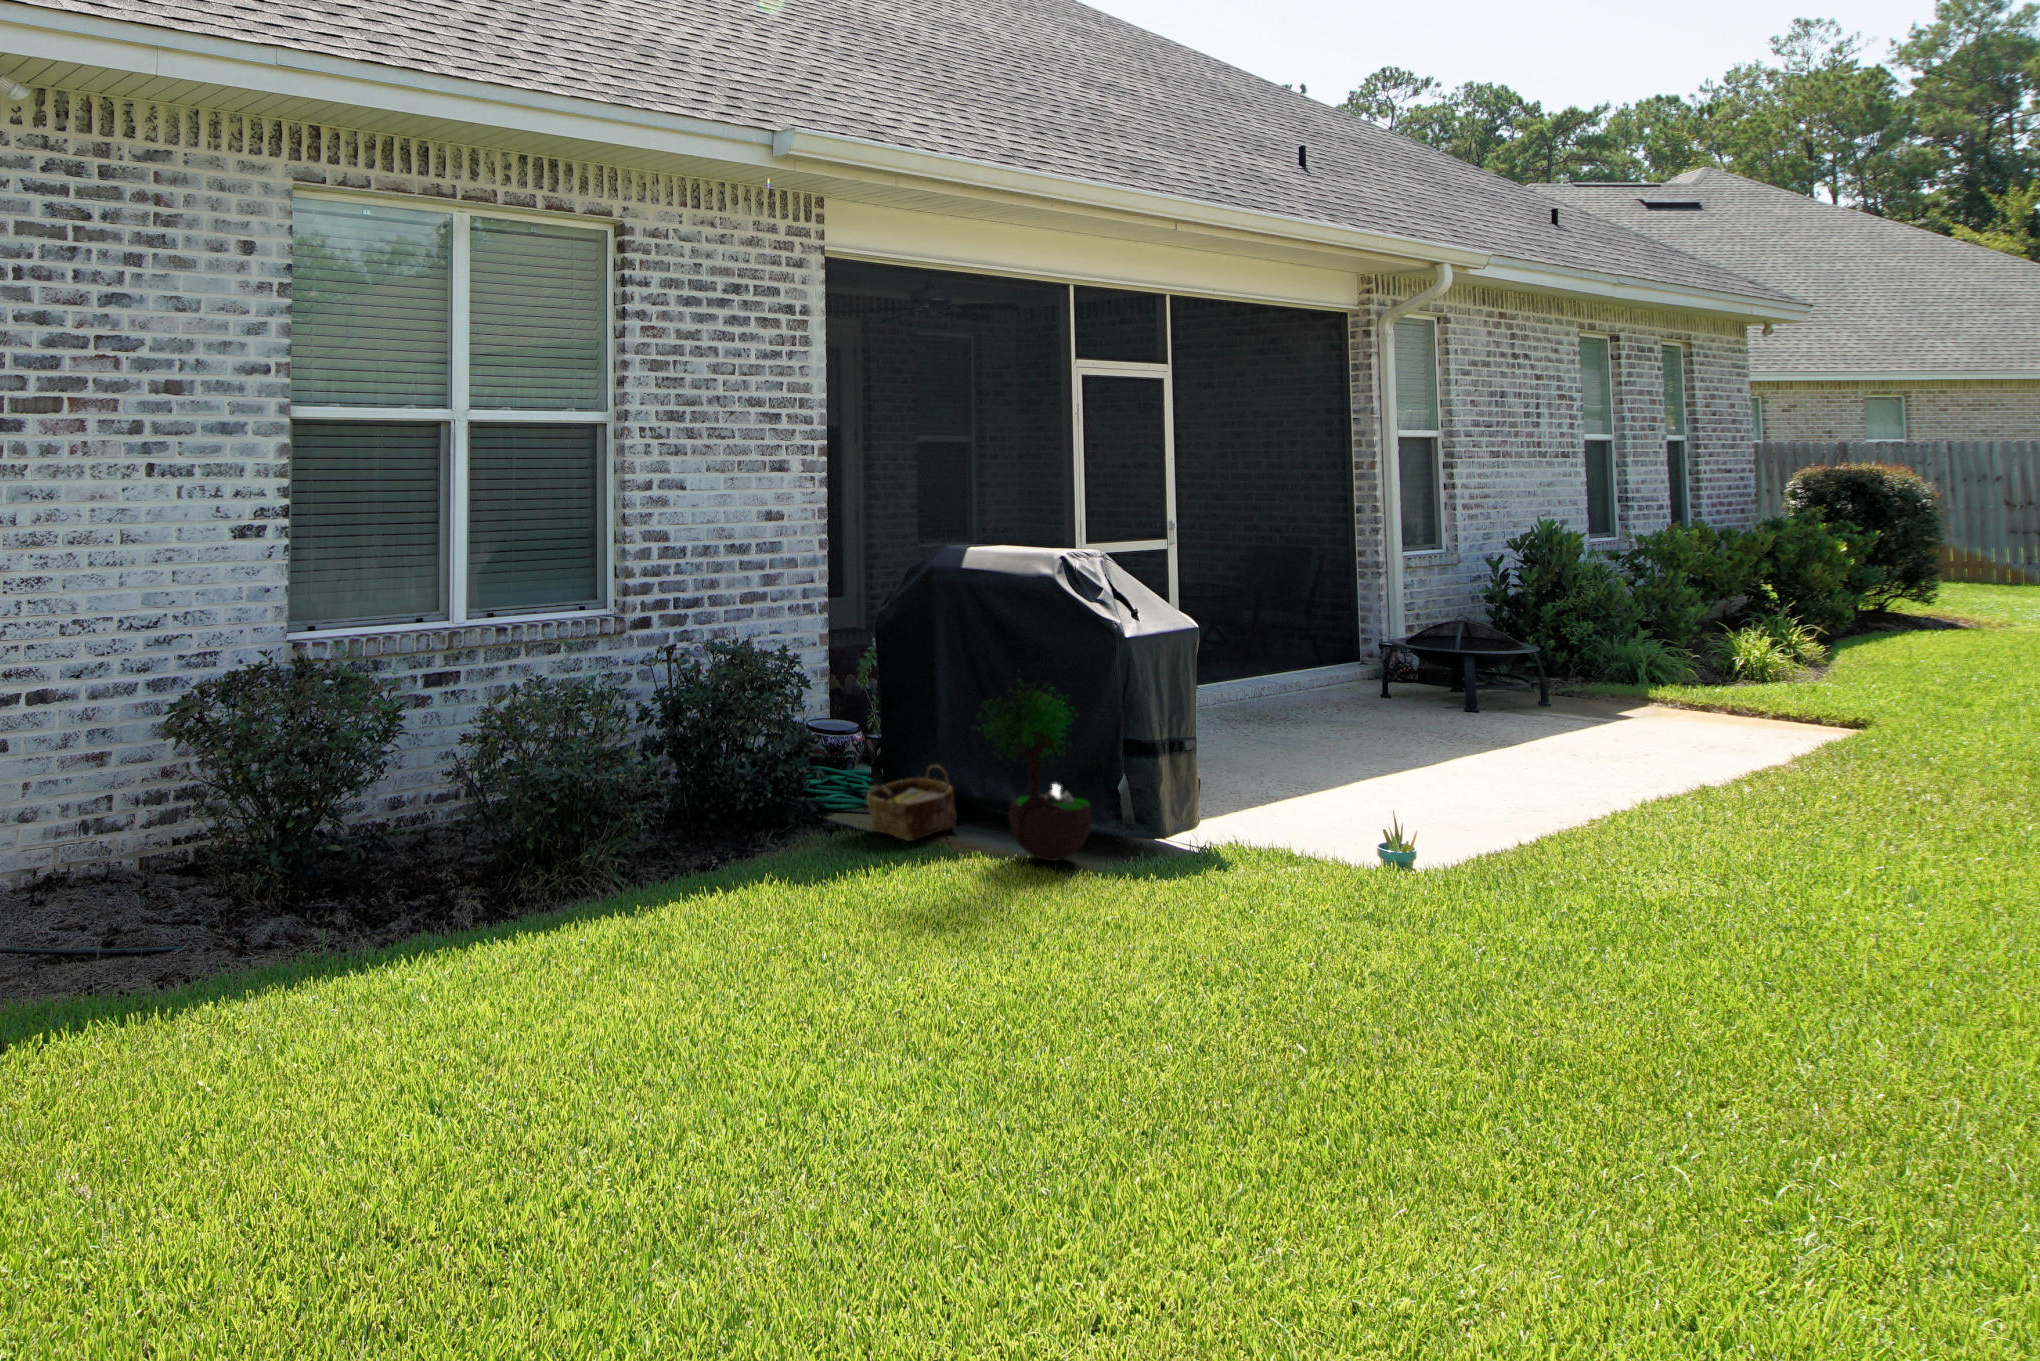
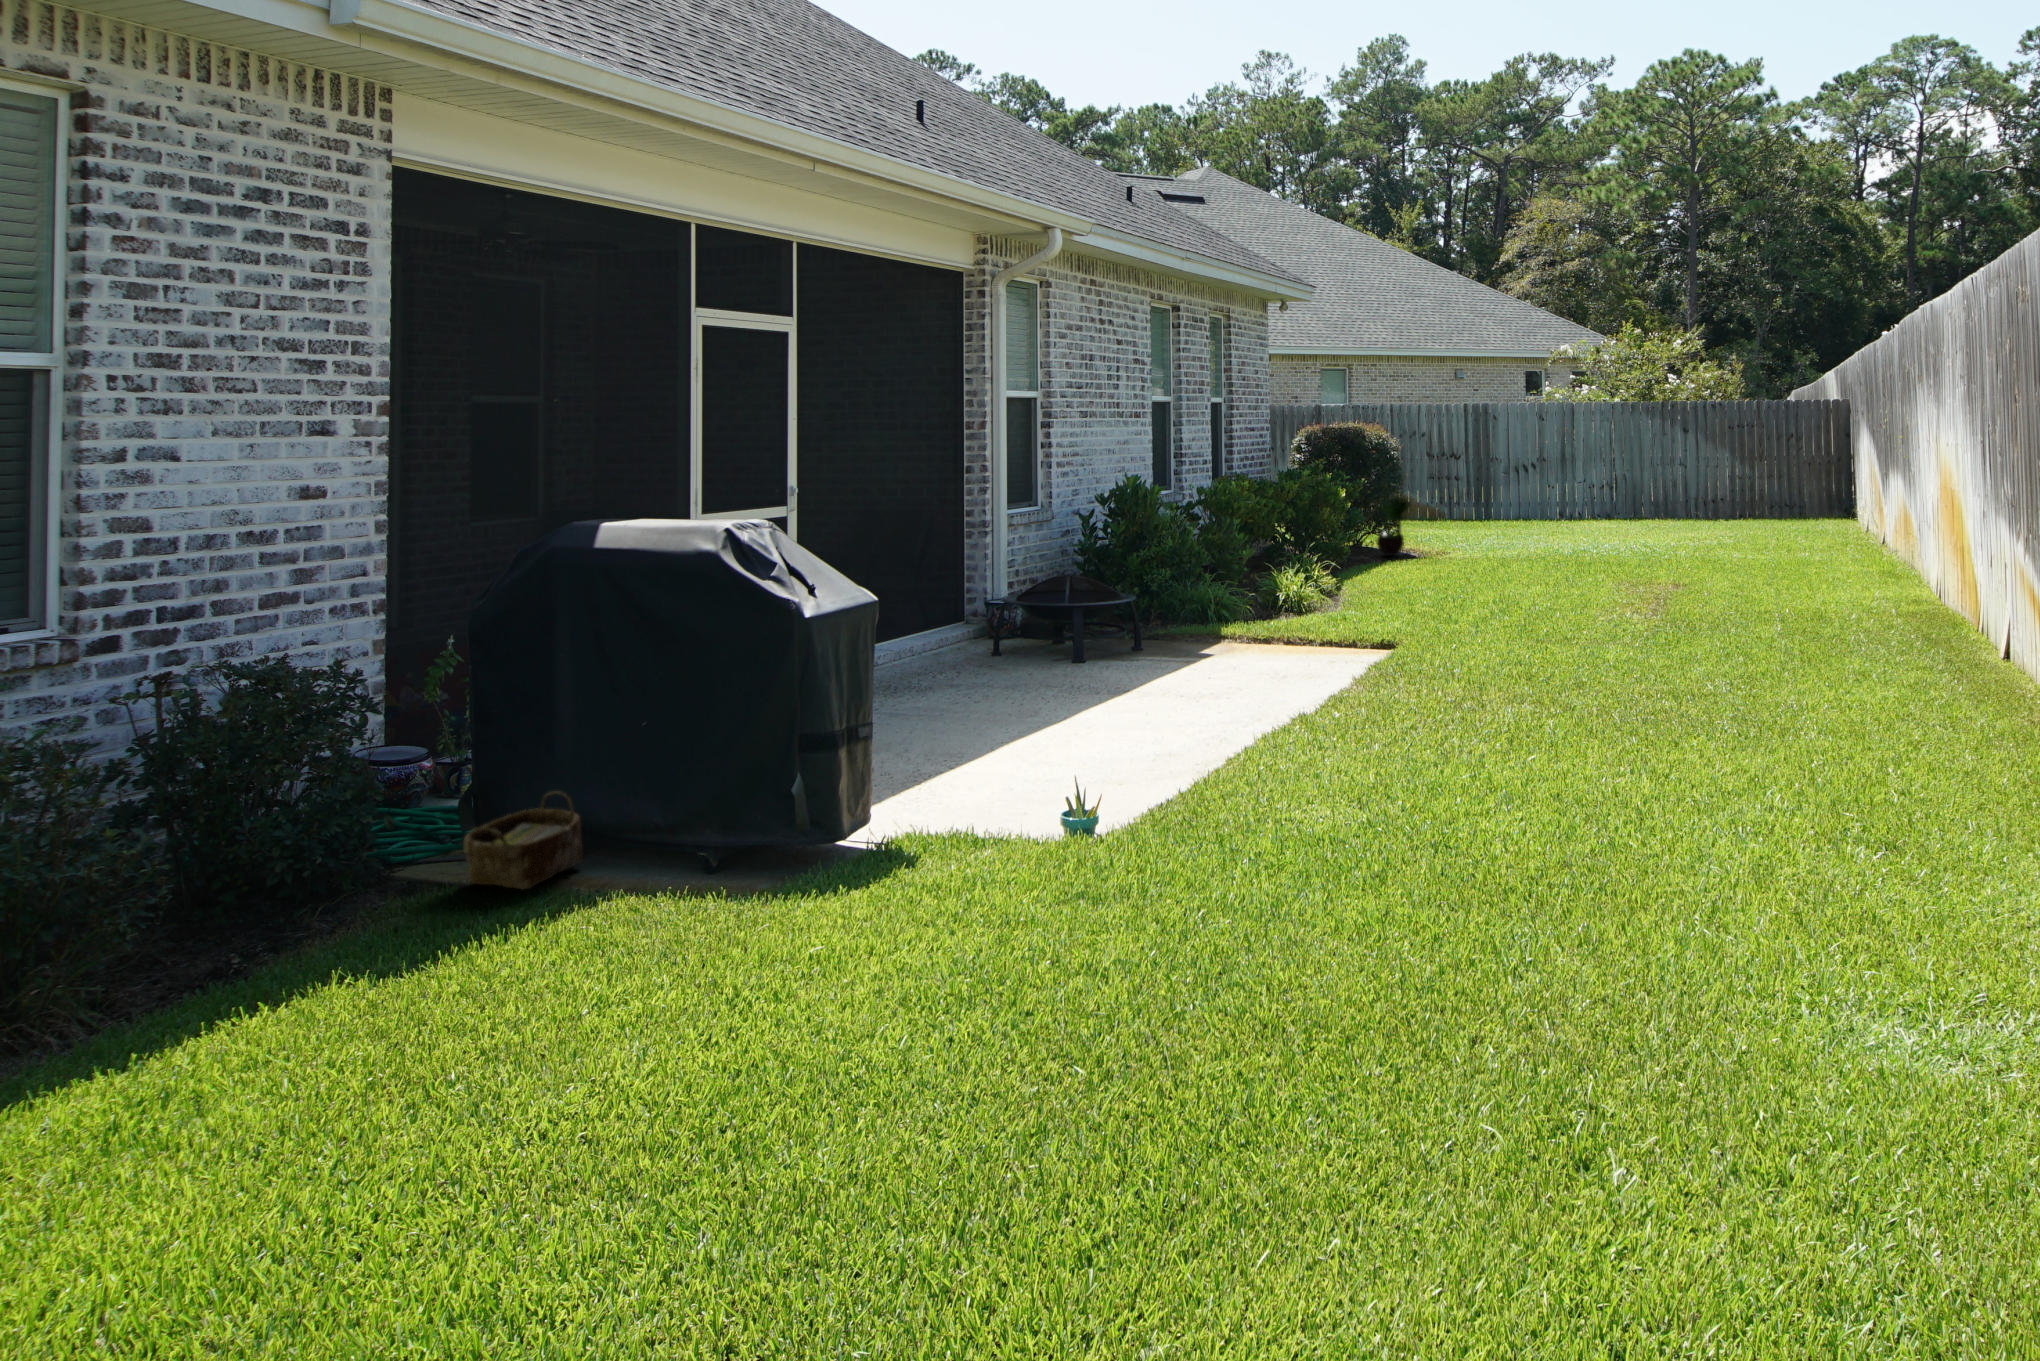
potted tree: present [978,678,1091,861] -> present [1377,496,1410,556]

